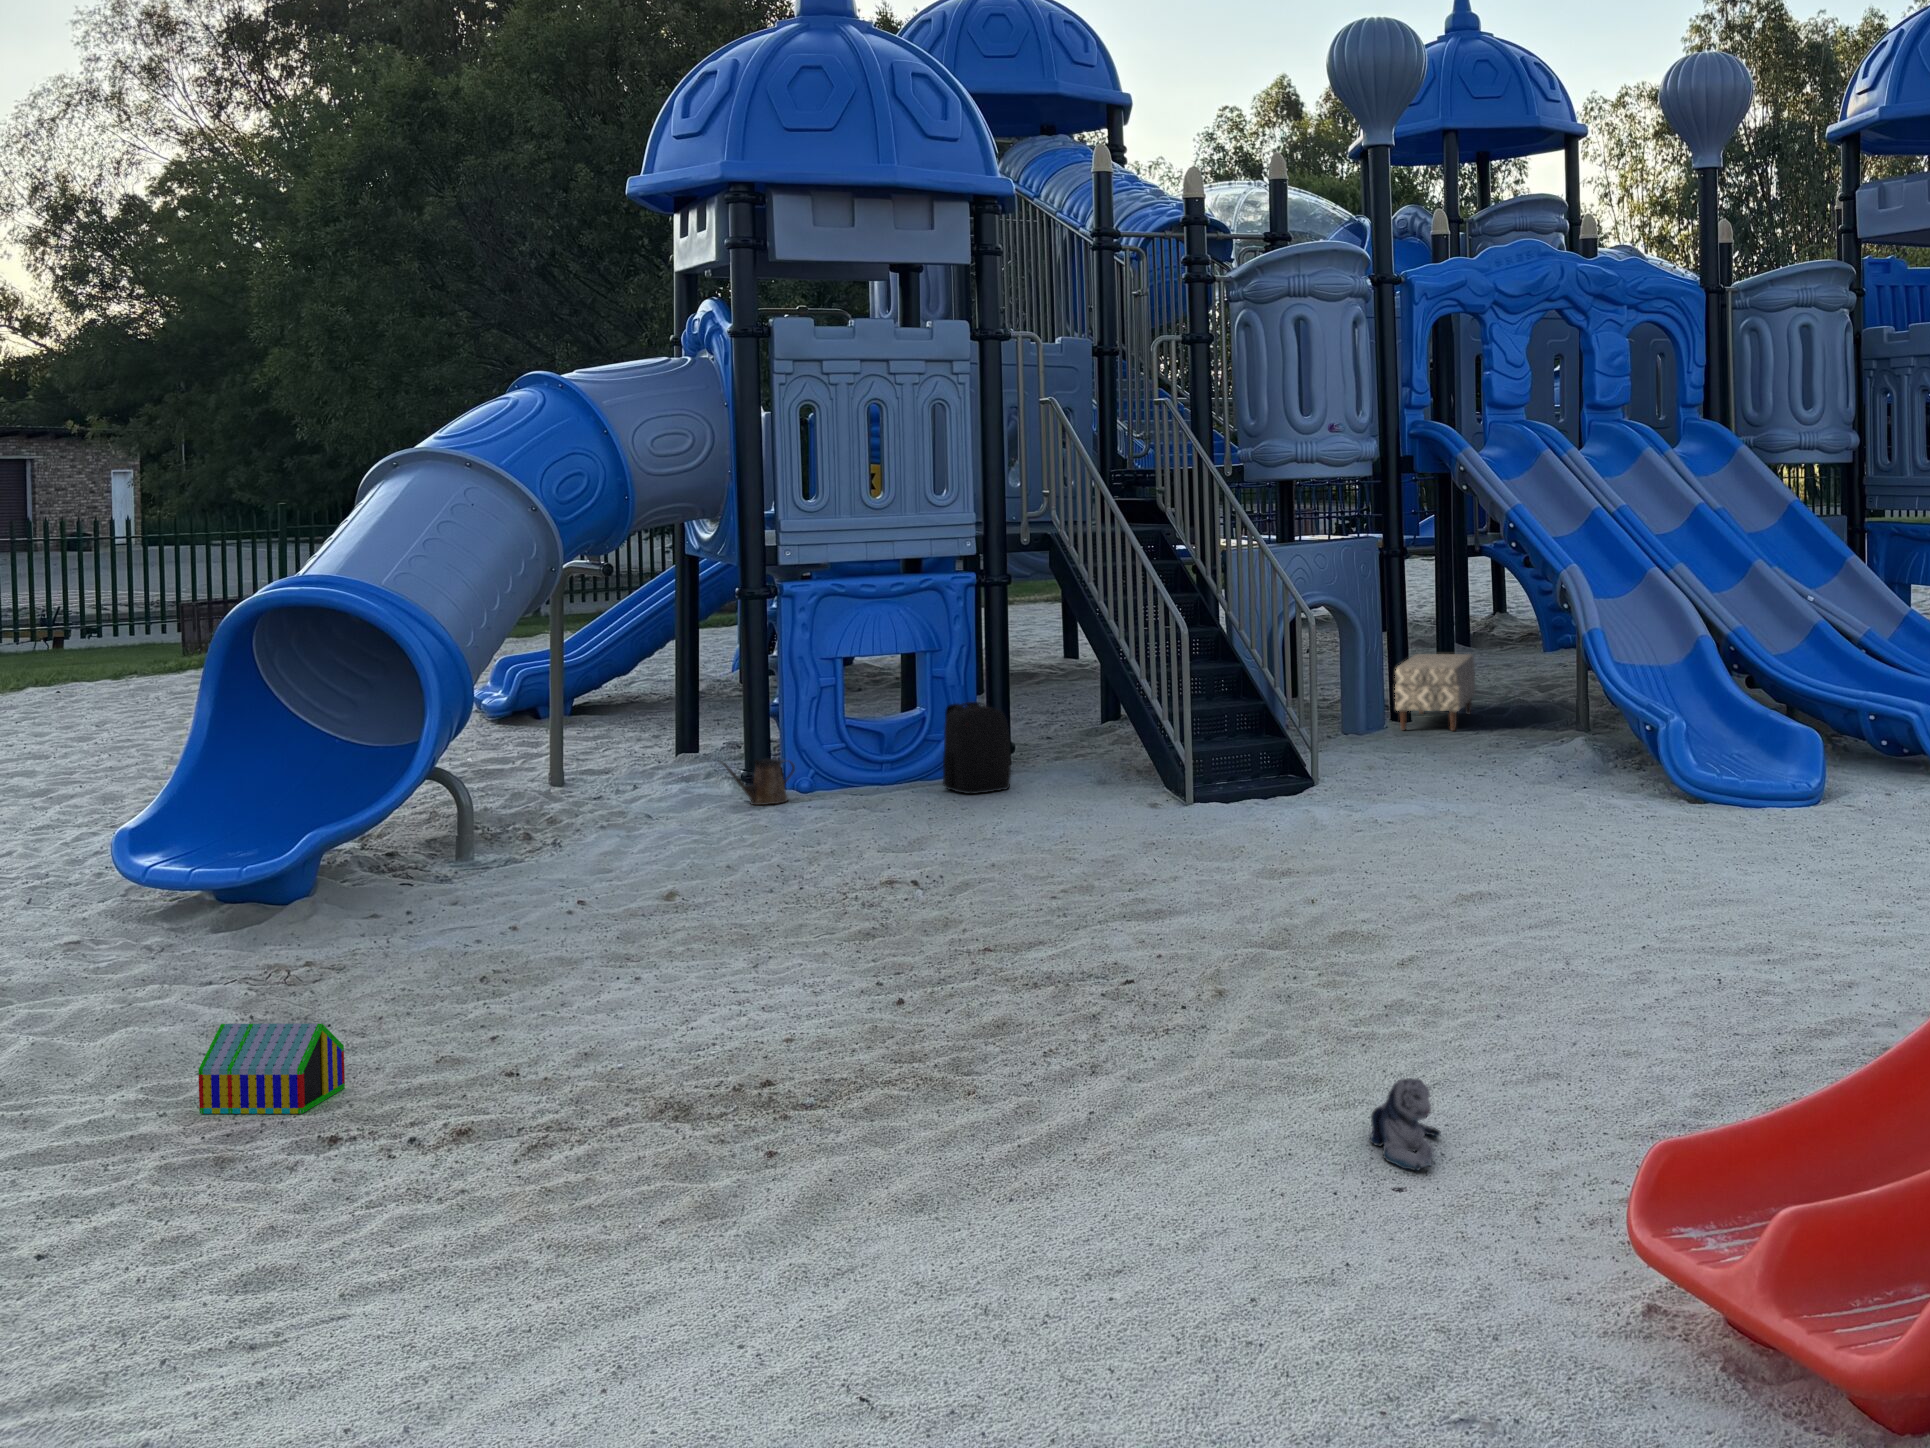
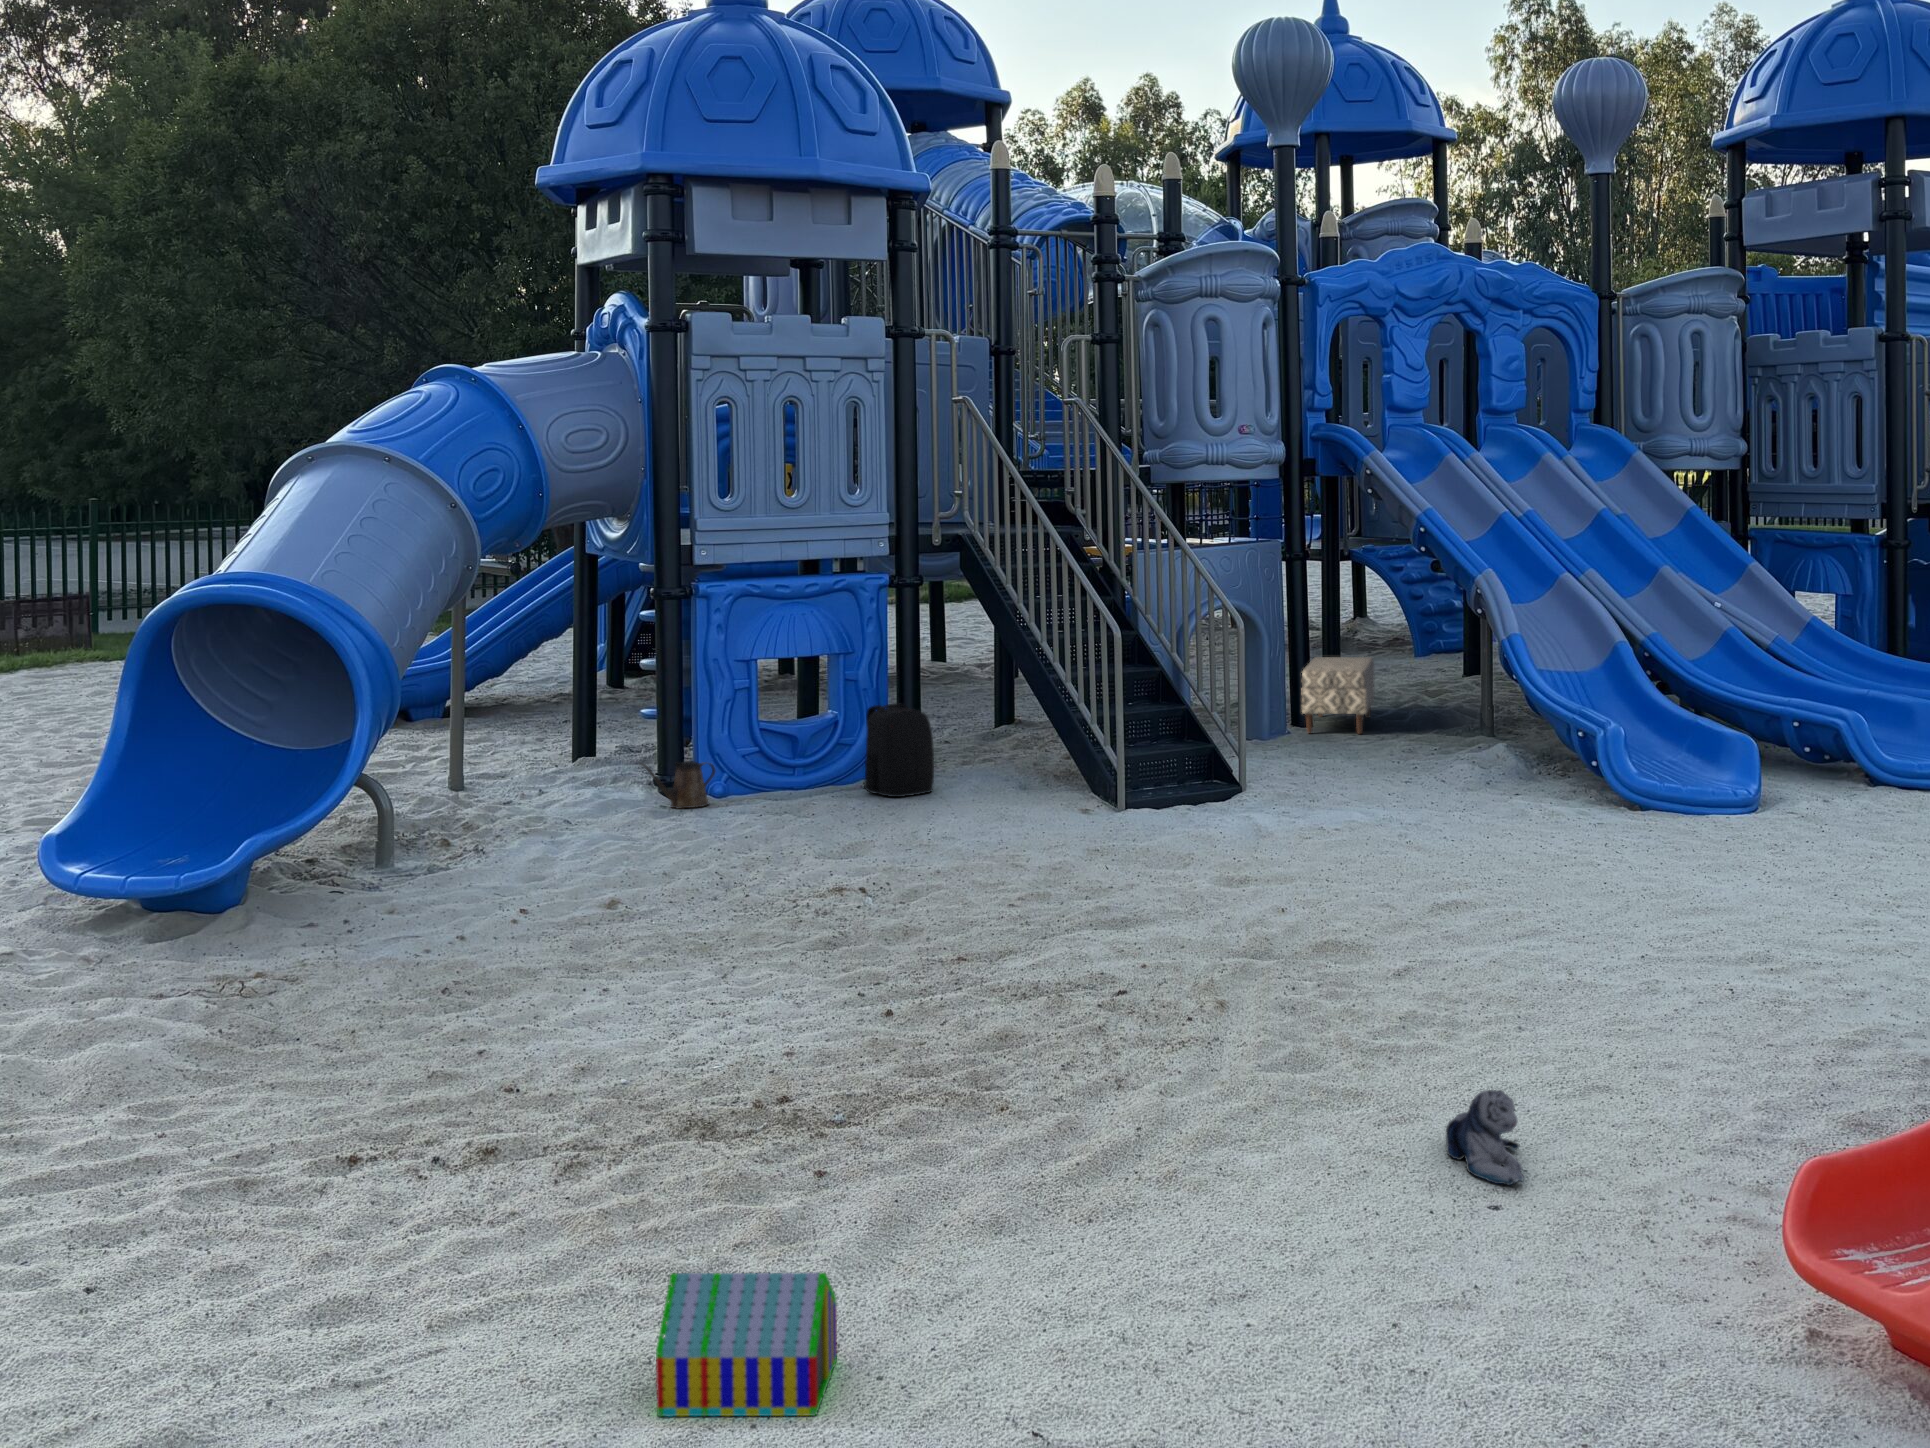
toy house: present [198,1023,345,1114] -> present [656,1272,837,1417]

